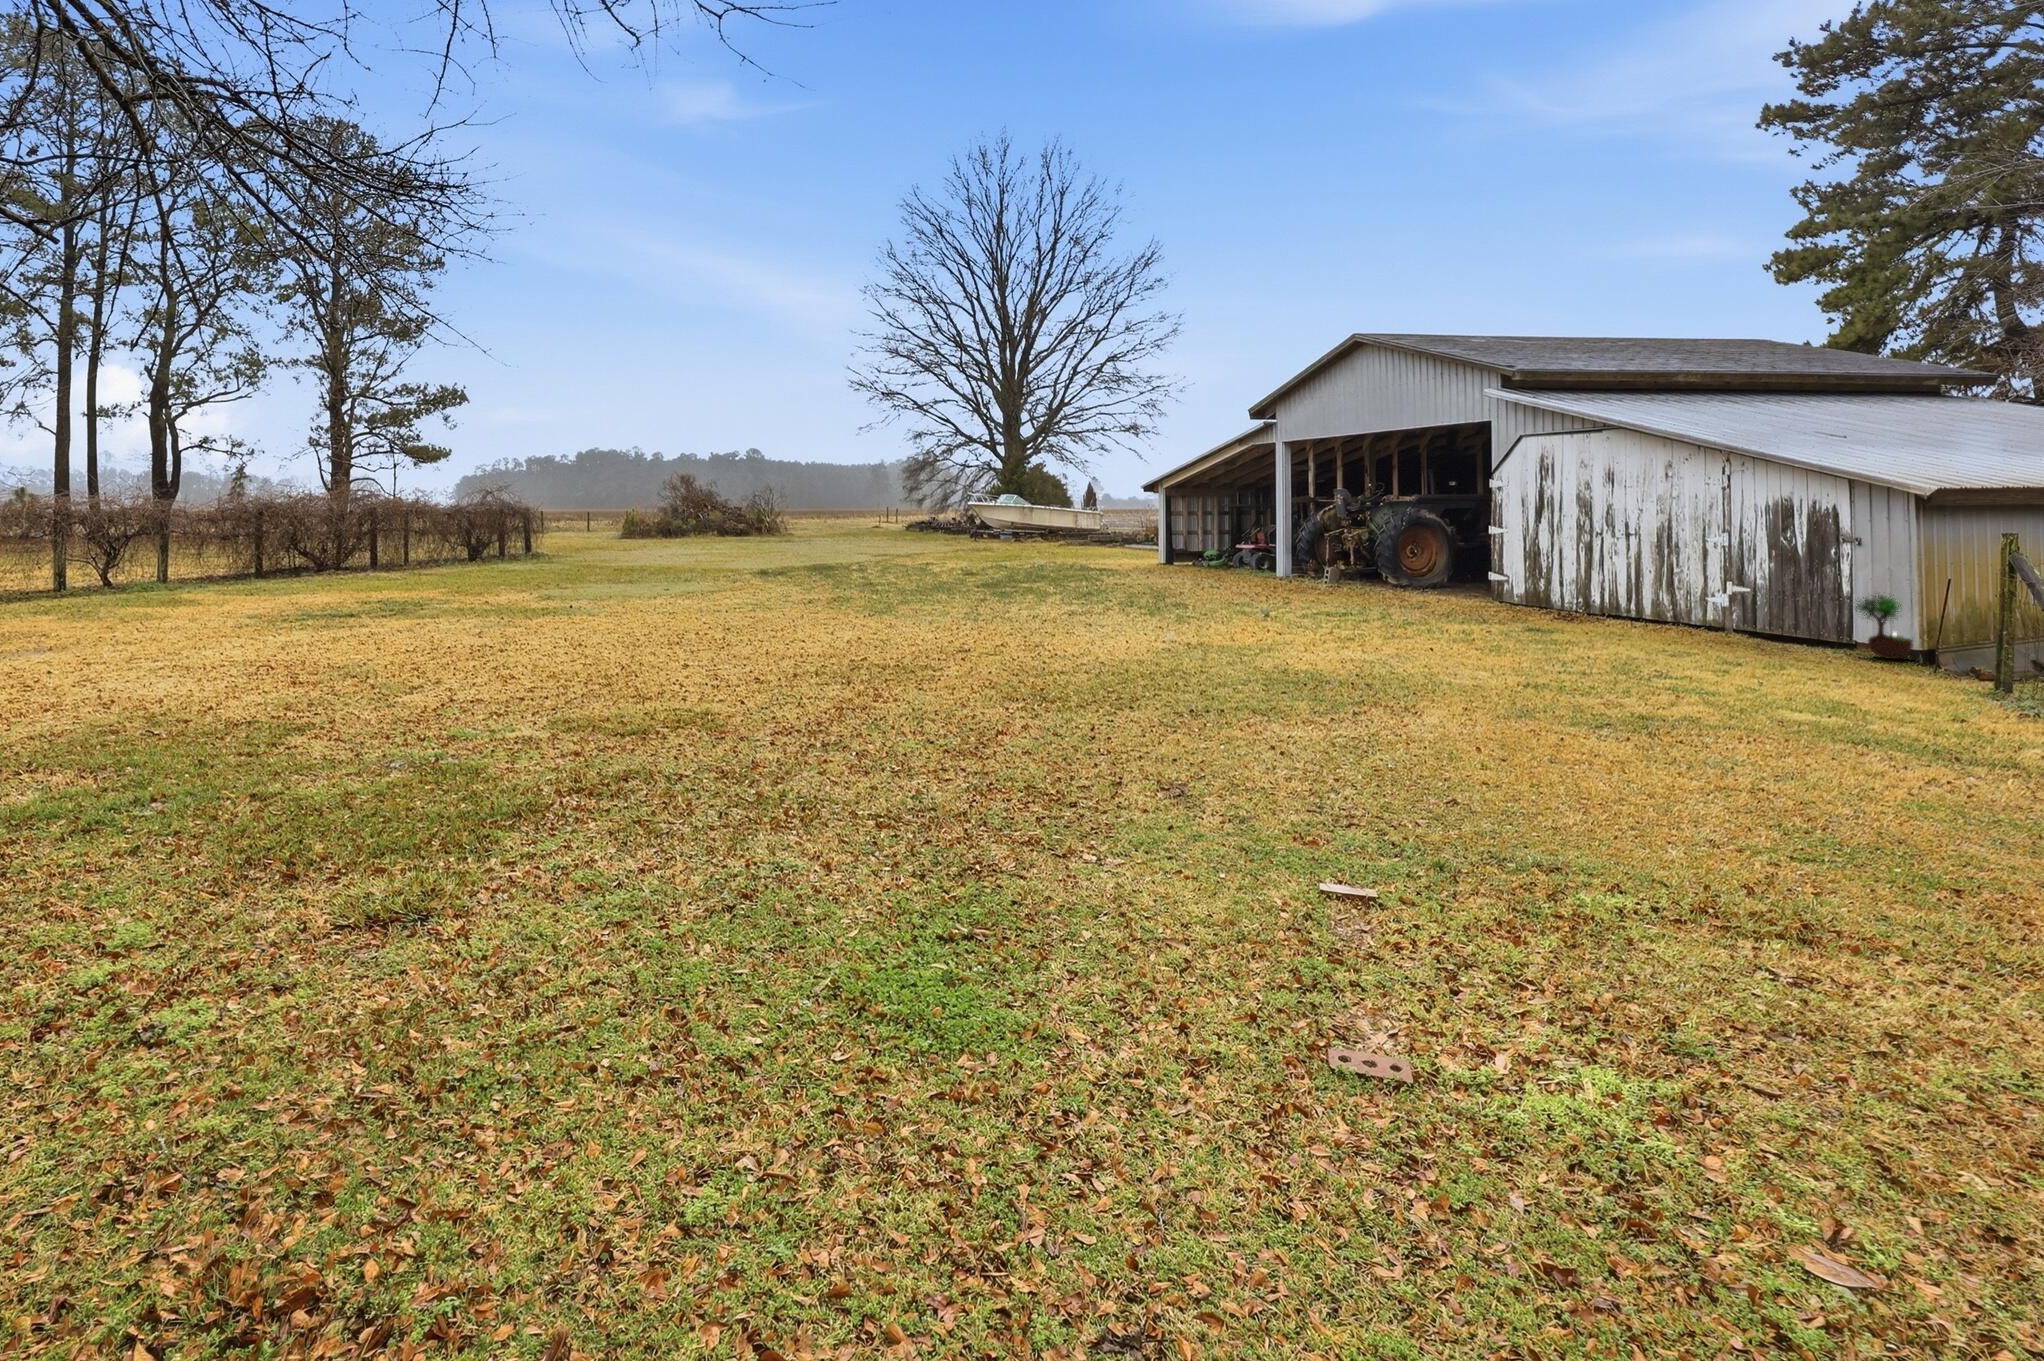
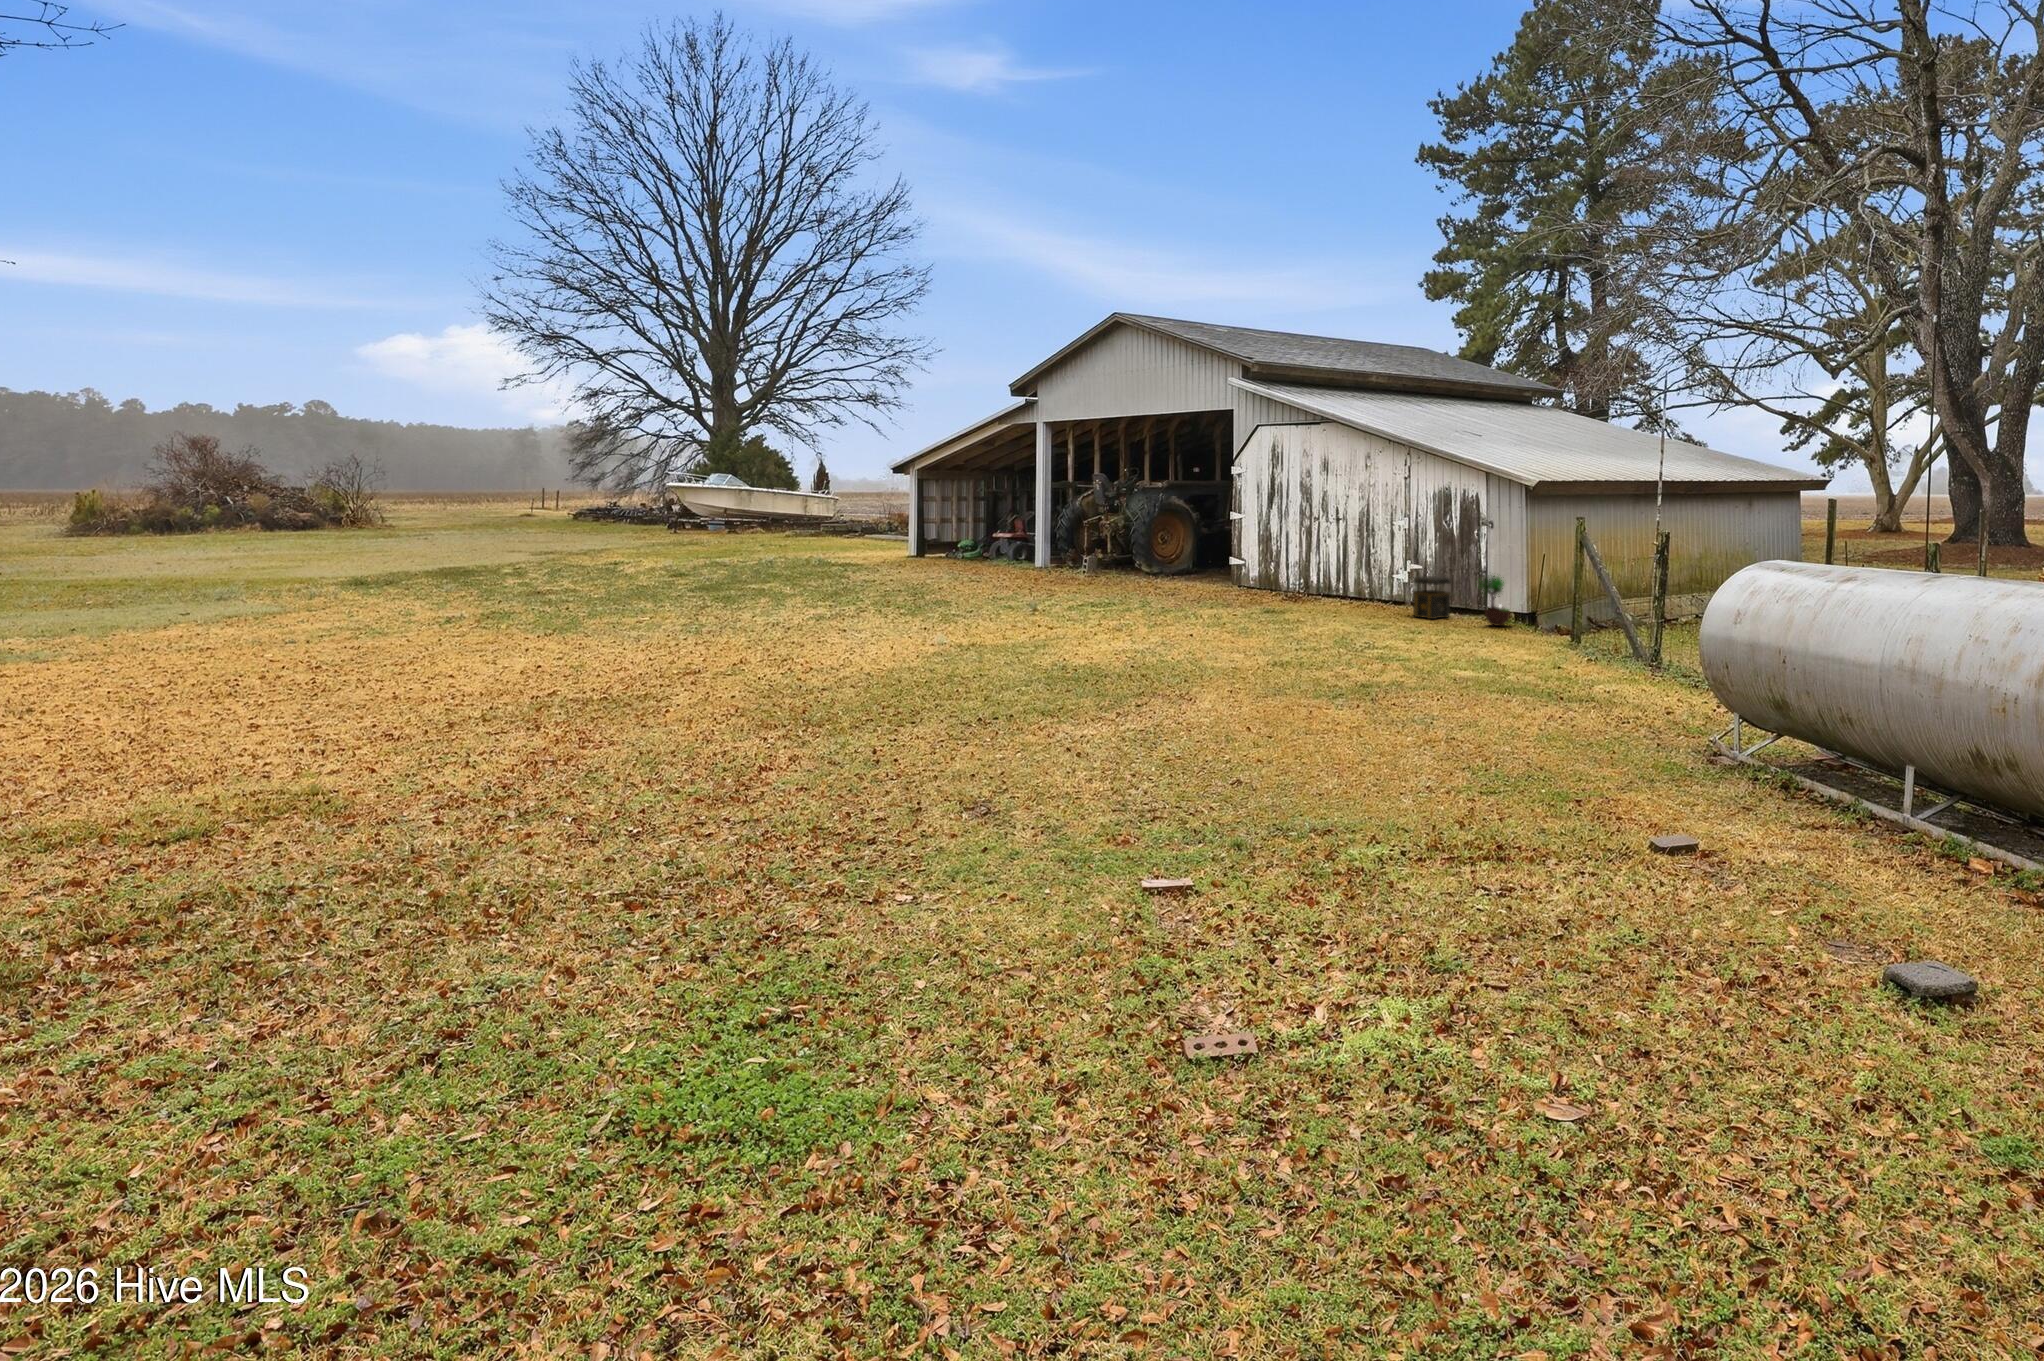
toolbox: none [1749,594,1812,646] -> present [1413,576,1451,619]

